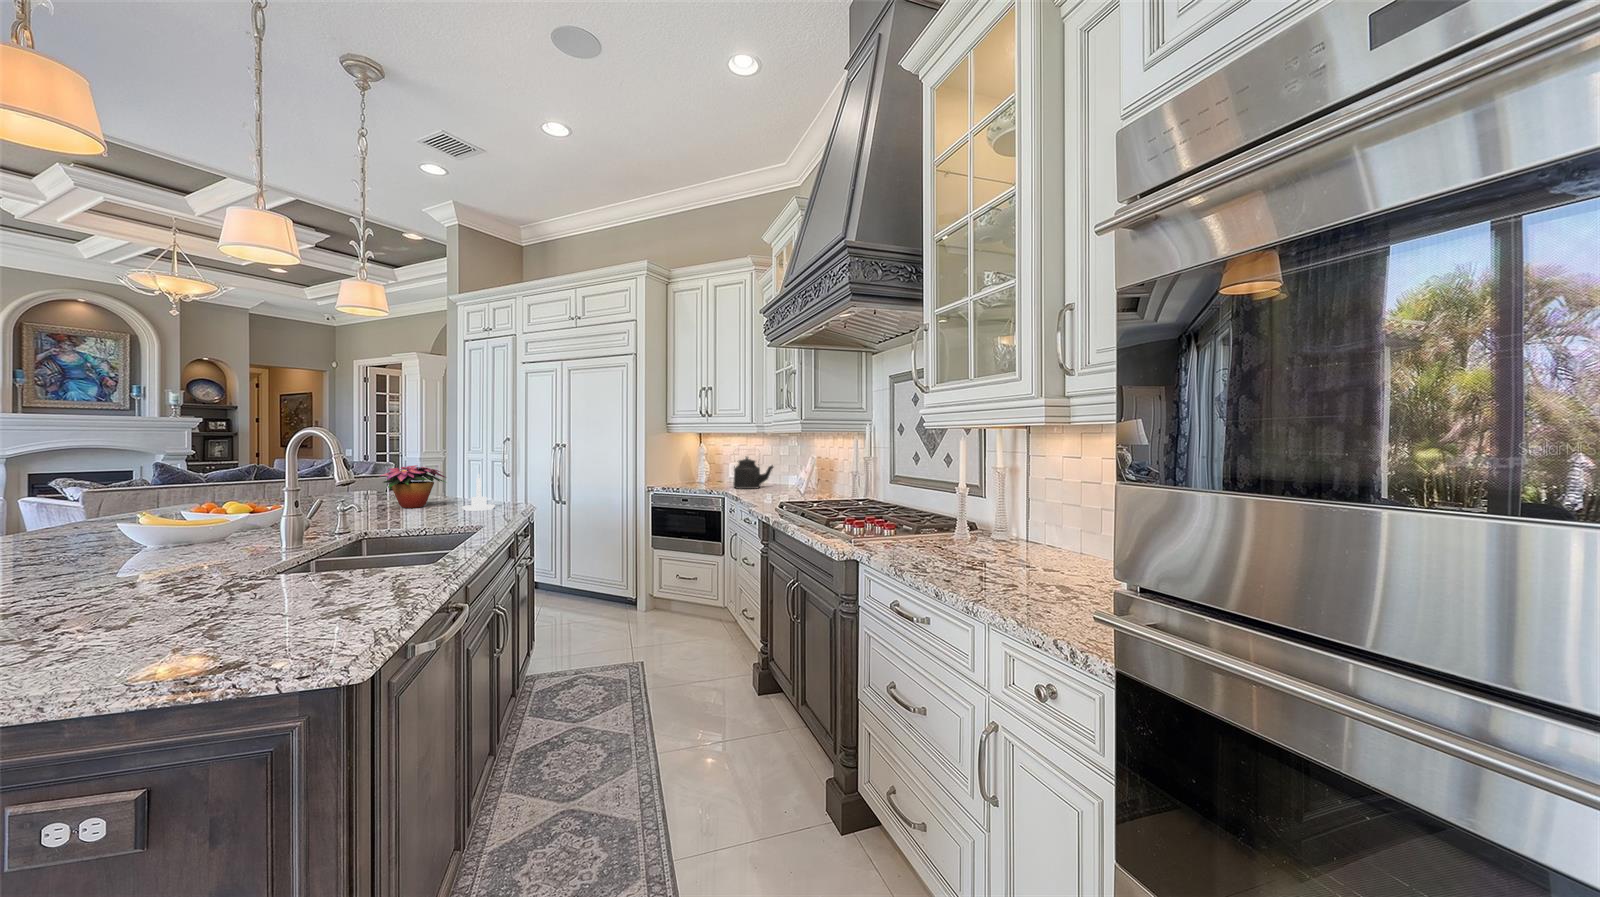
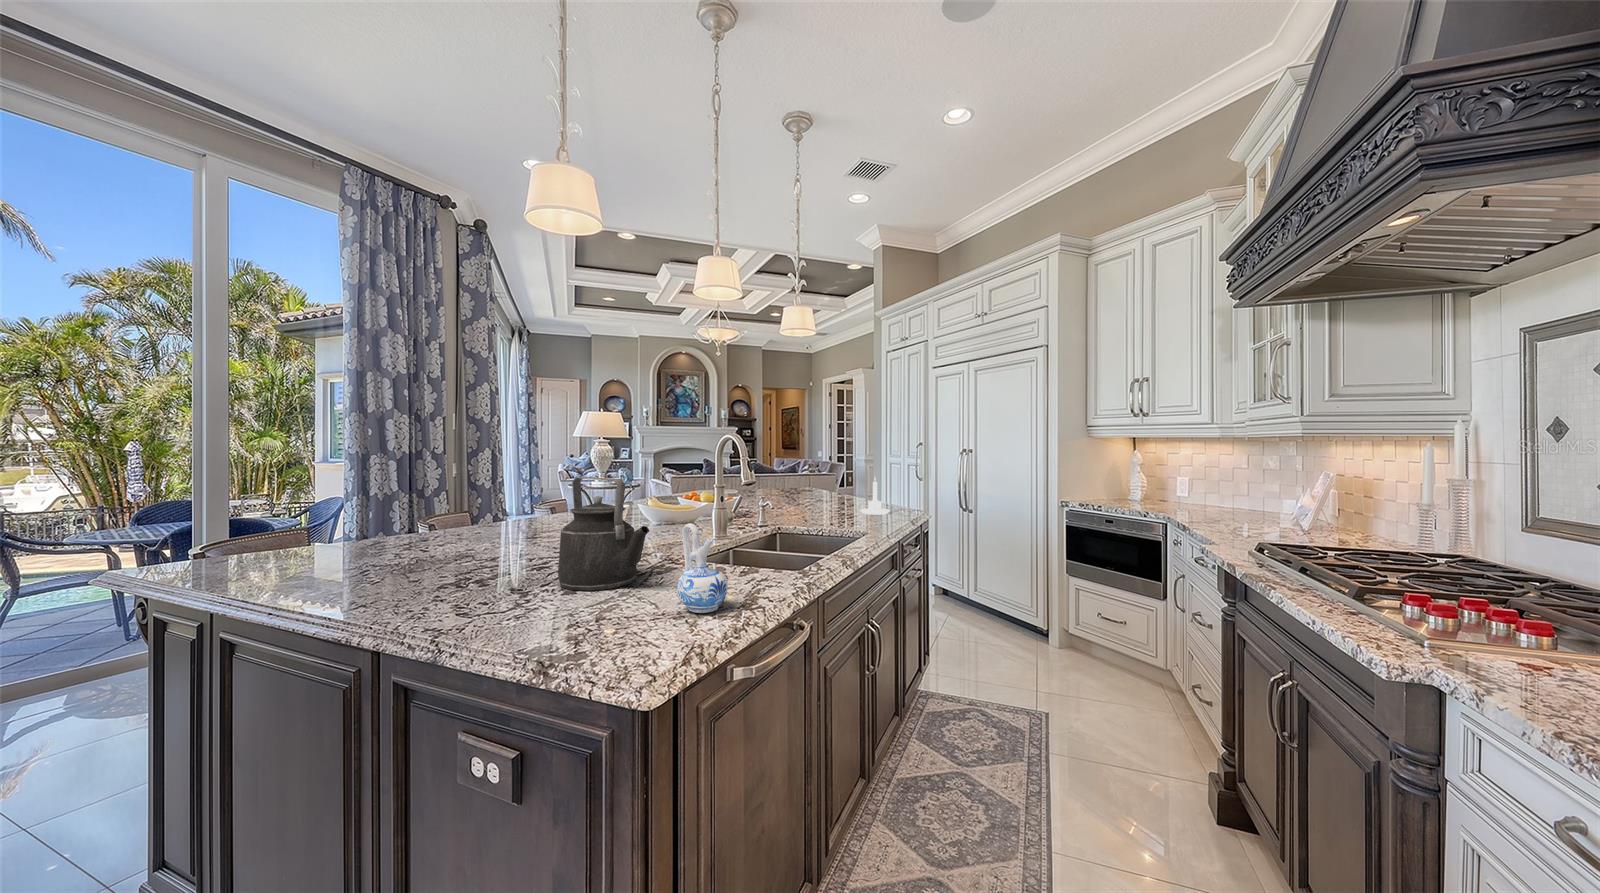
kettle: present [733,457,773,489] -> present [558,477,650,590]
flower arrangement: present [380,465,445,508] -> none [797,467,855,507]
ceramic pitcher: none [330,520,391,605] -> present [677,523,728,613]

